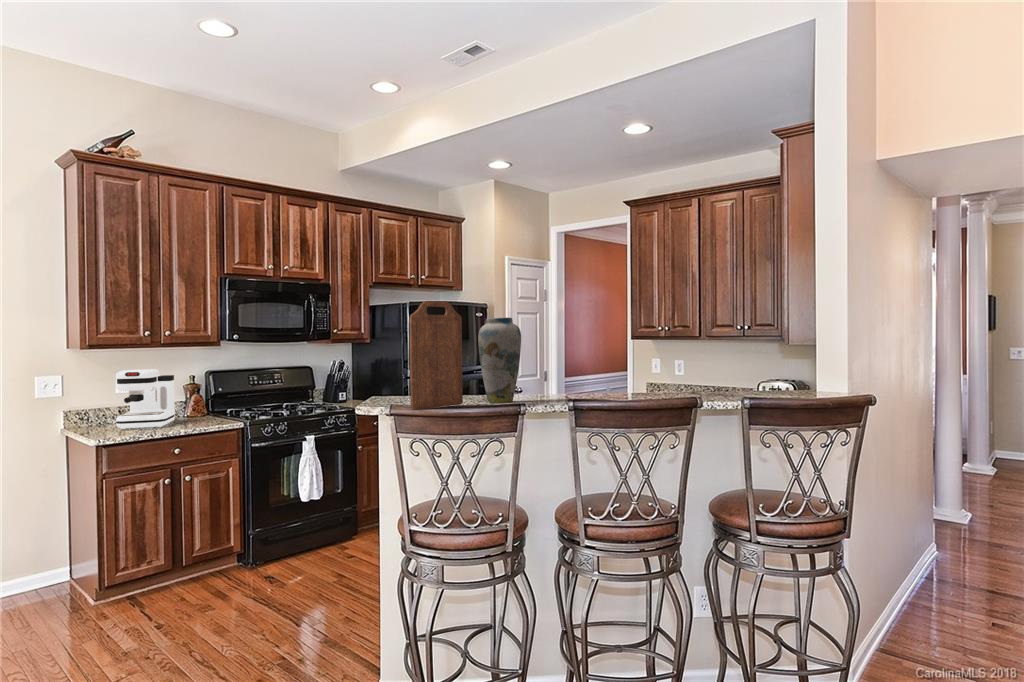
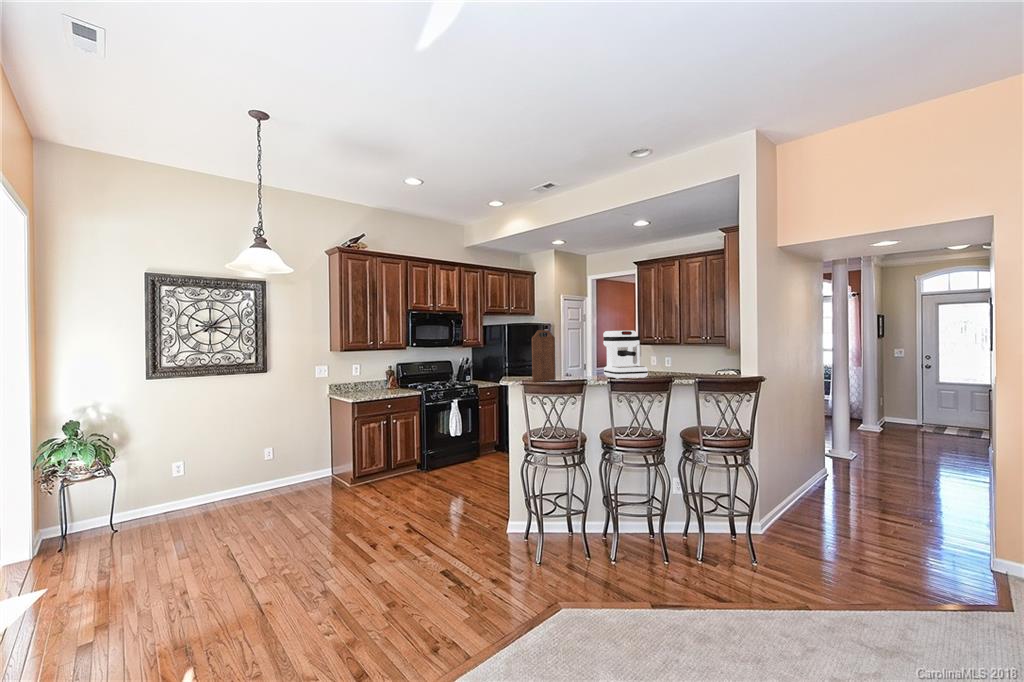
vase: present [478,317,521,403] -> none [562,337,583,379]
coffee maker: present [116,369,175,429] -> present [603,331,648,379]

